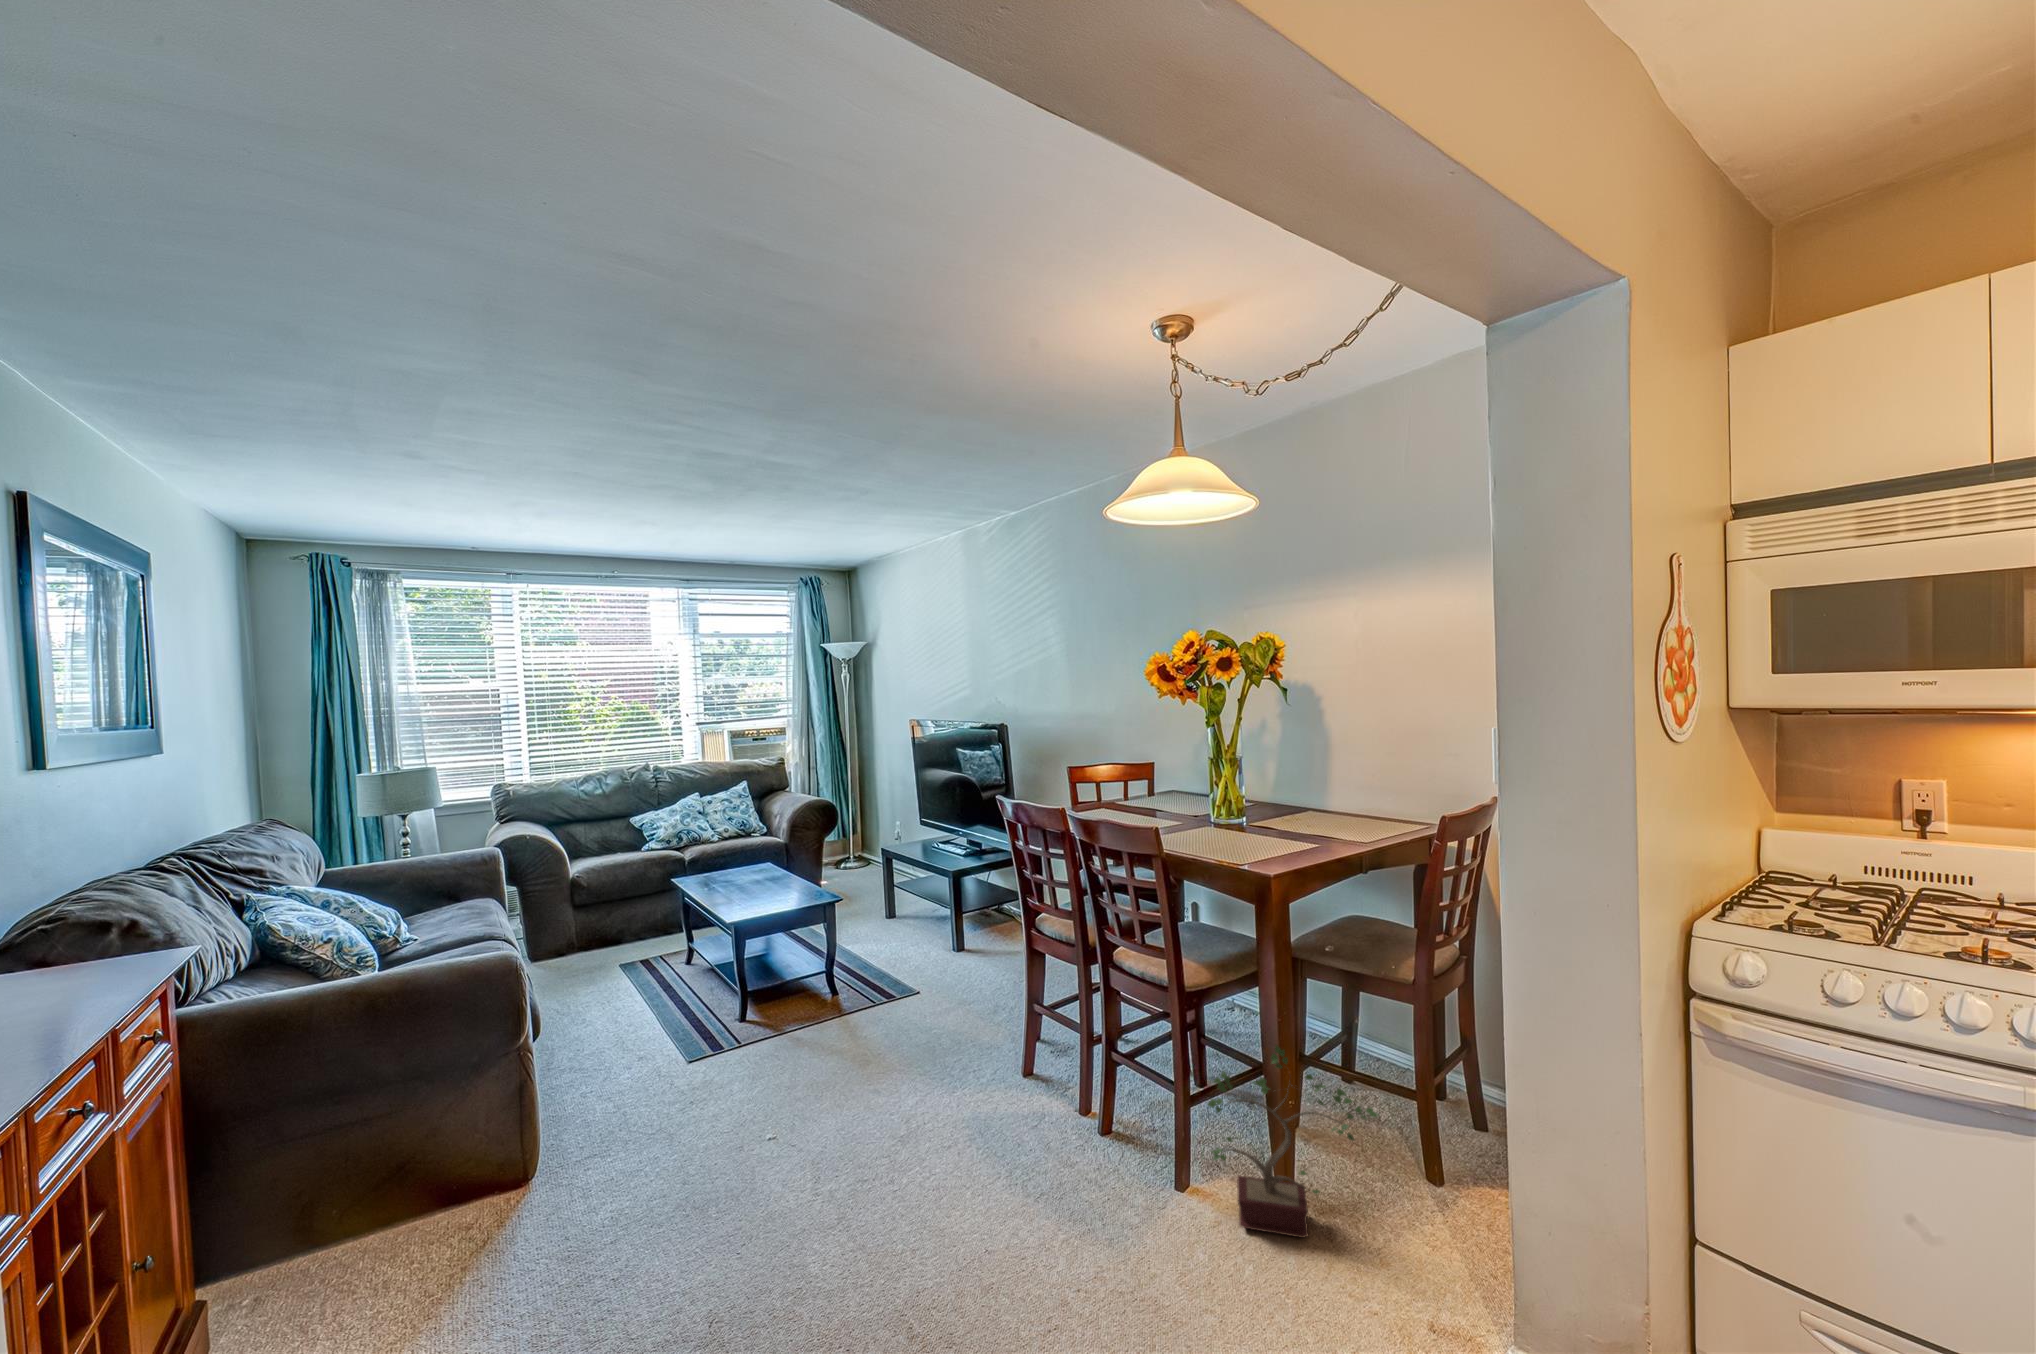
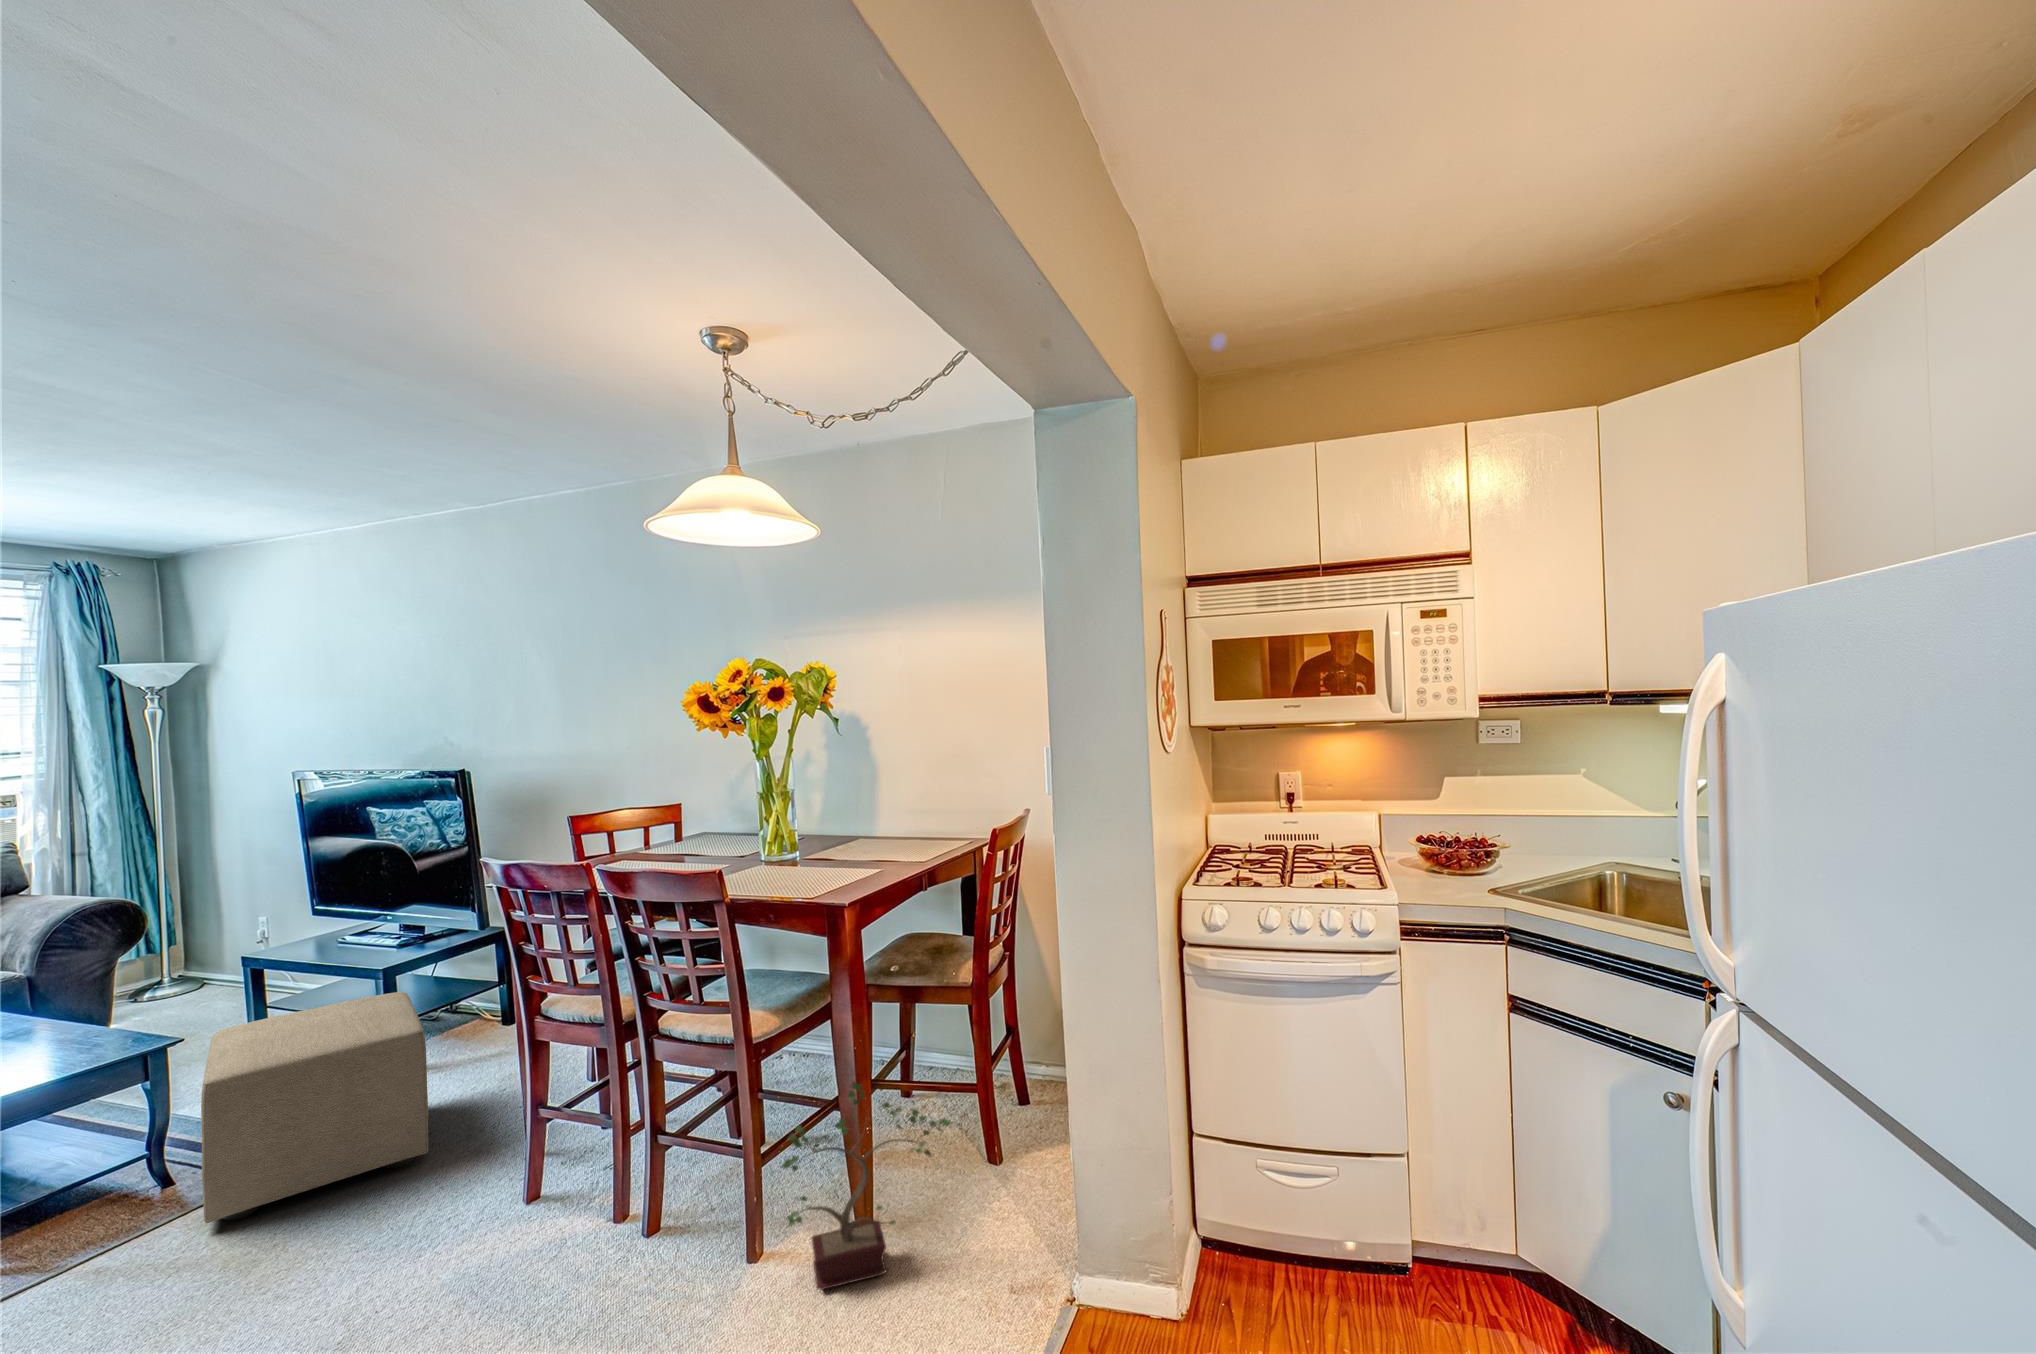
ottoman: none [847,887,972,1021] -> present [201,992,429,1223]

